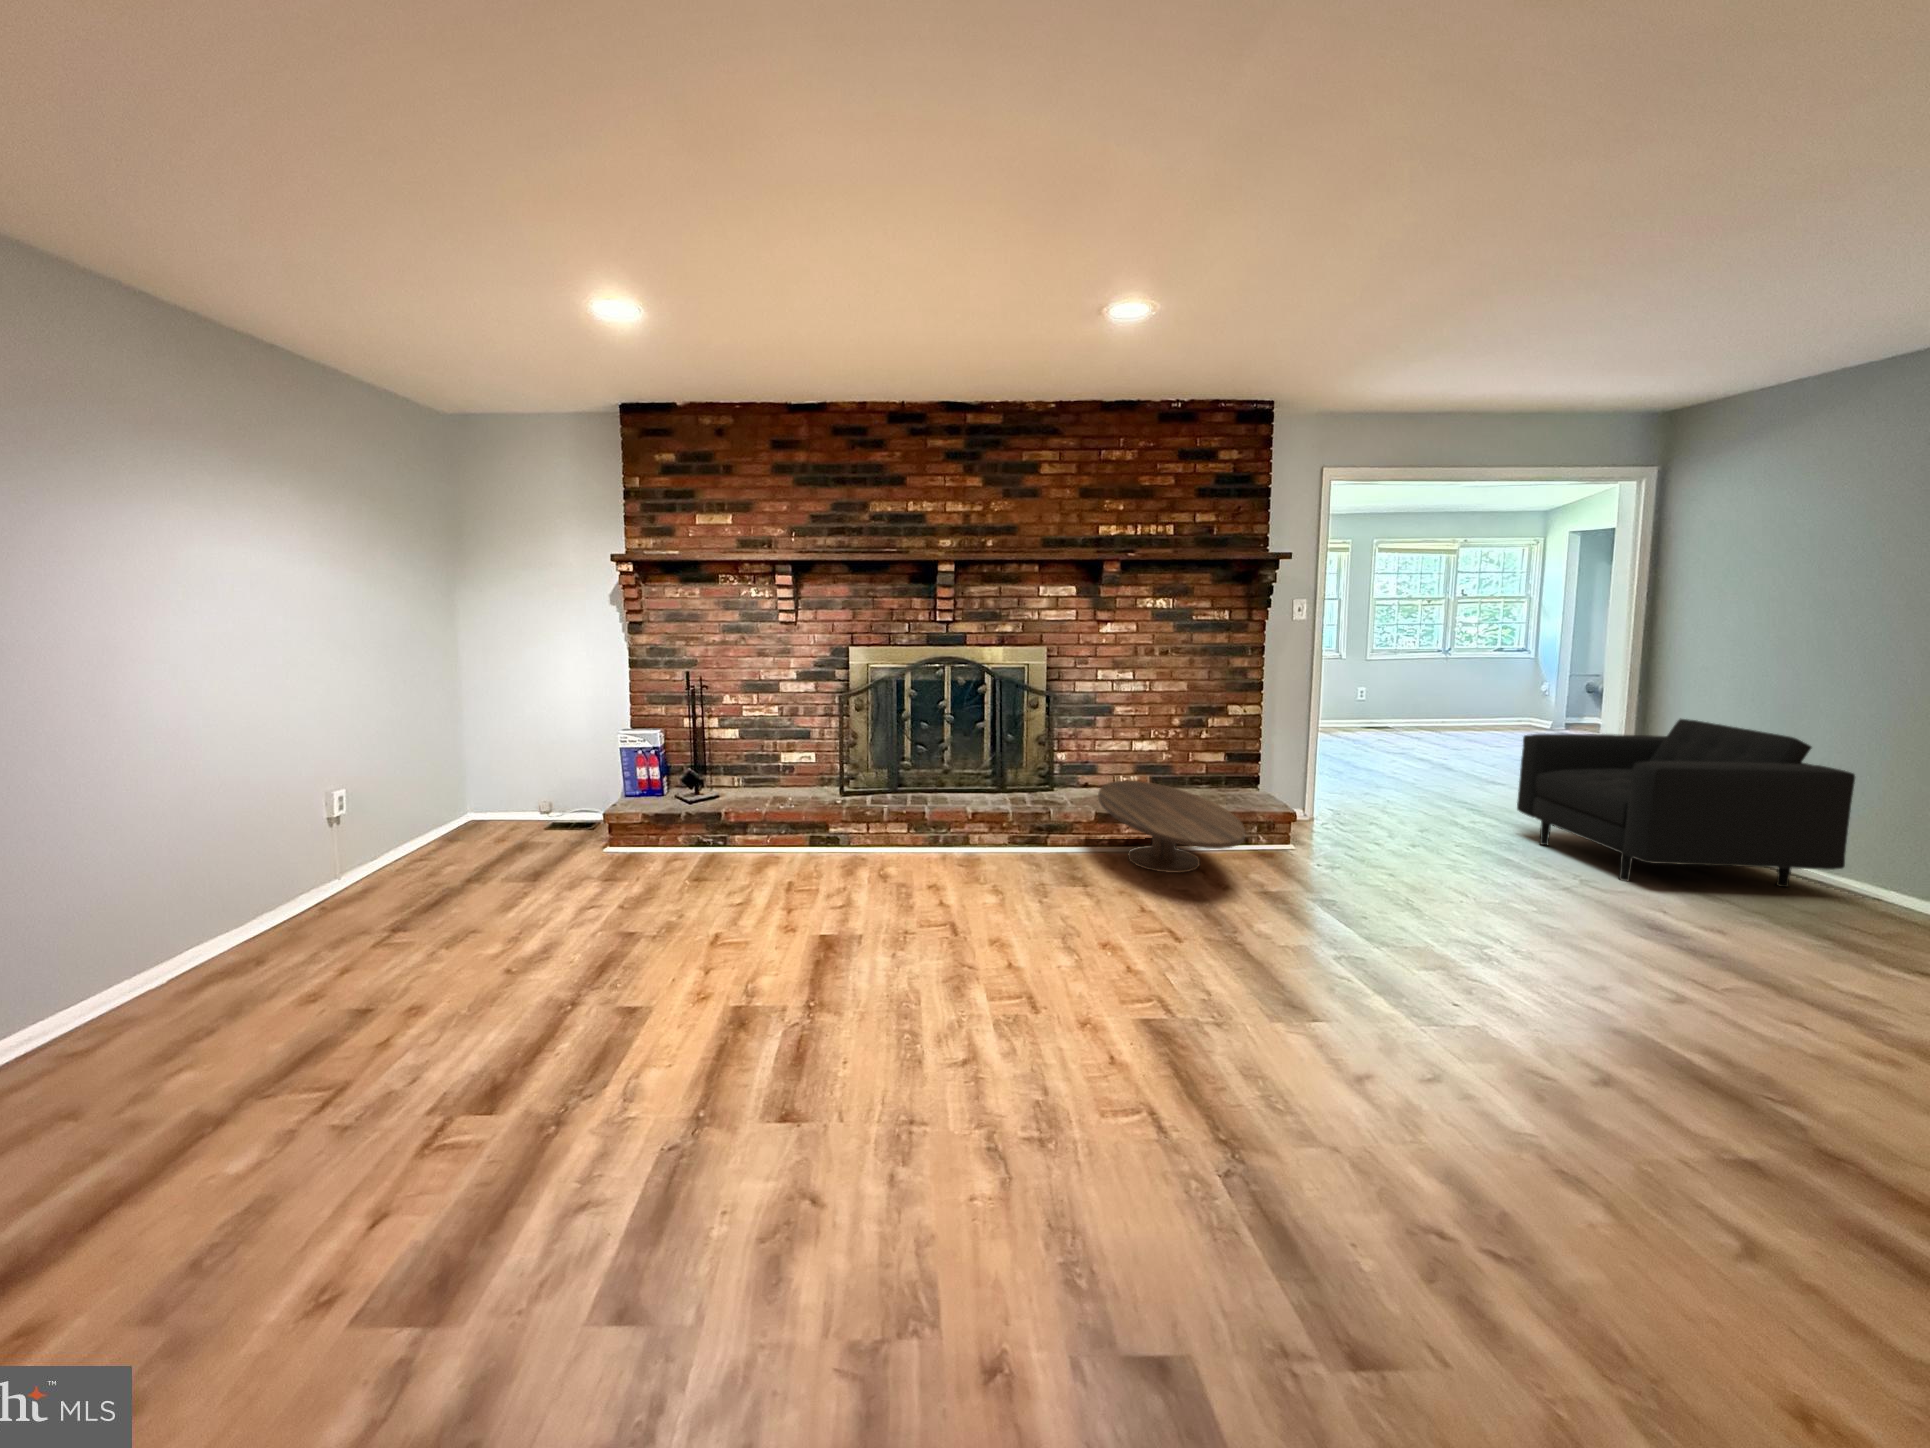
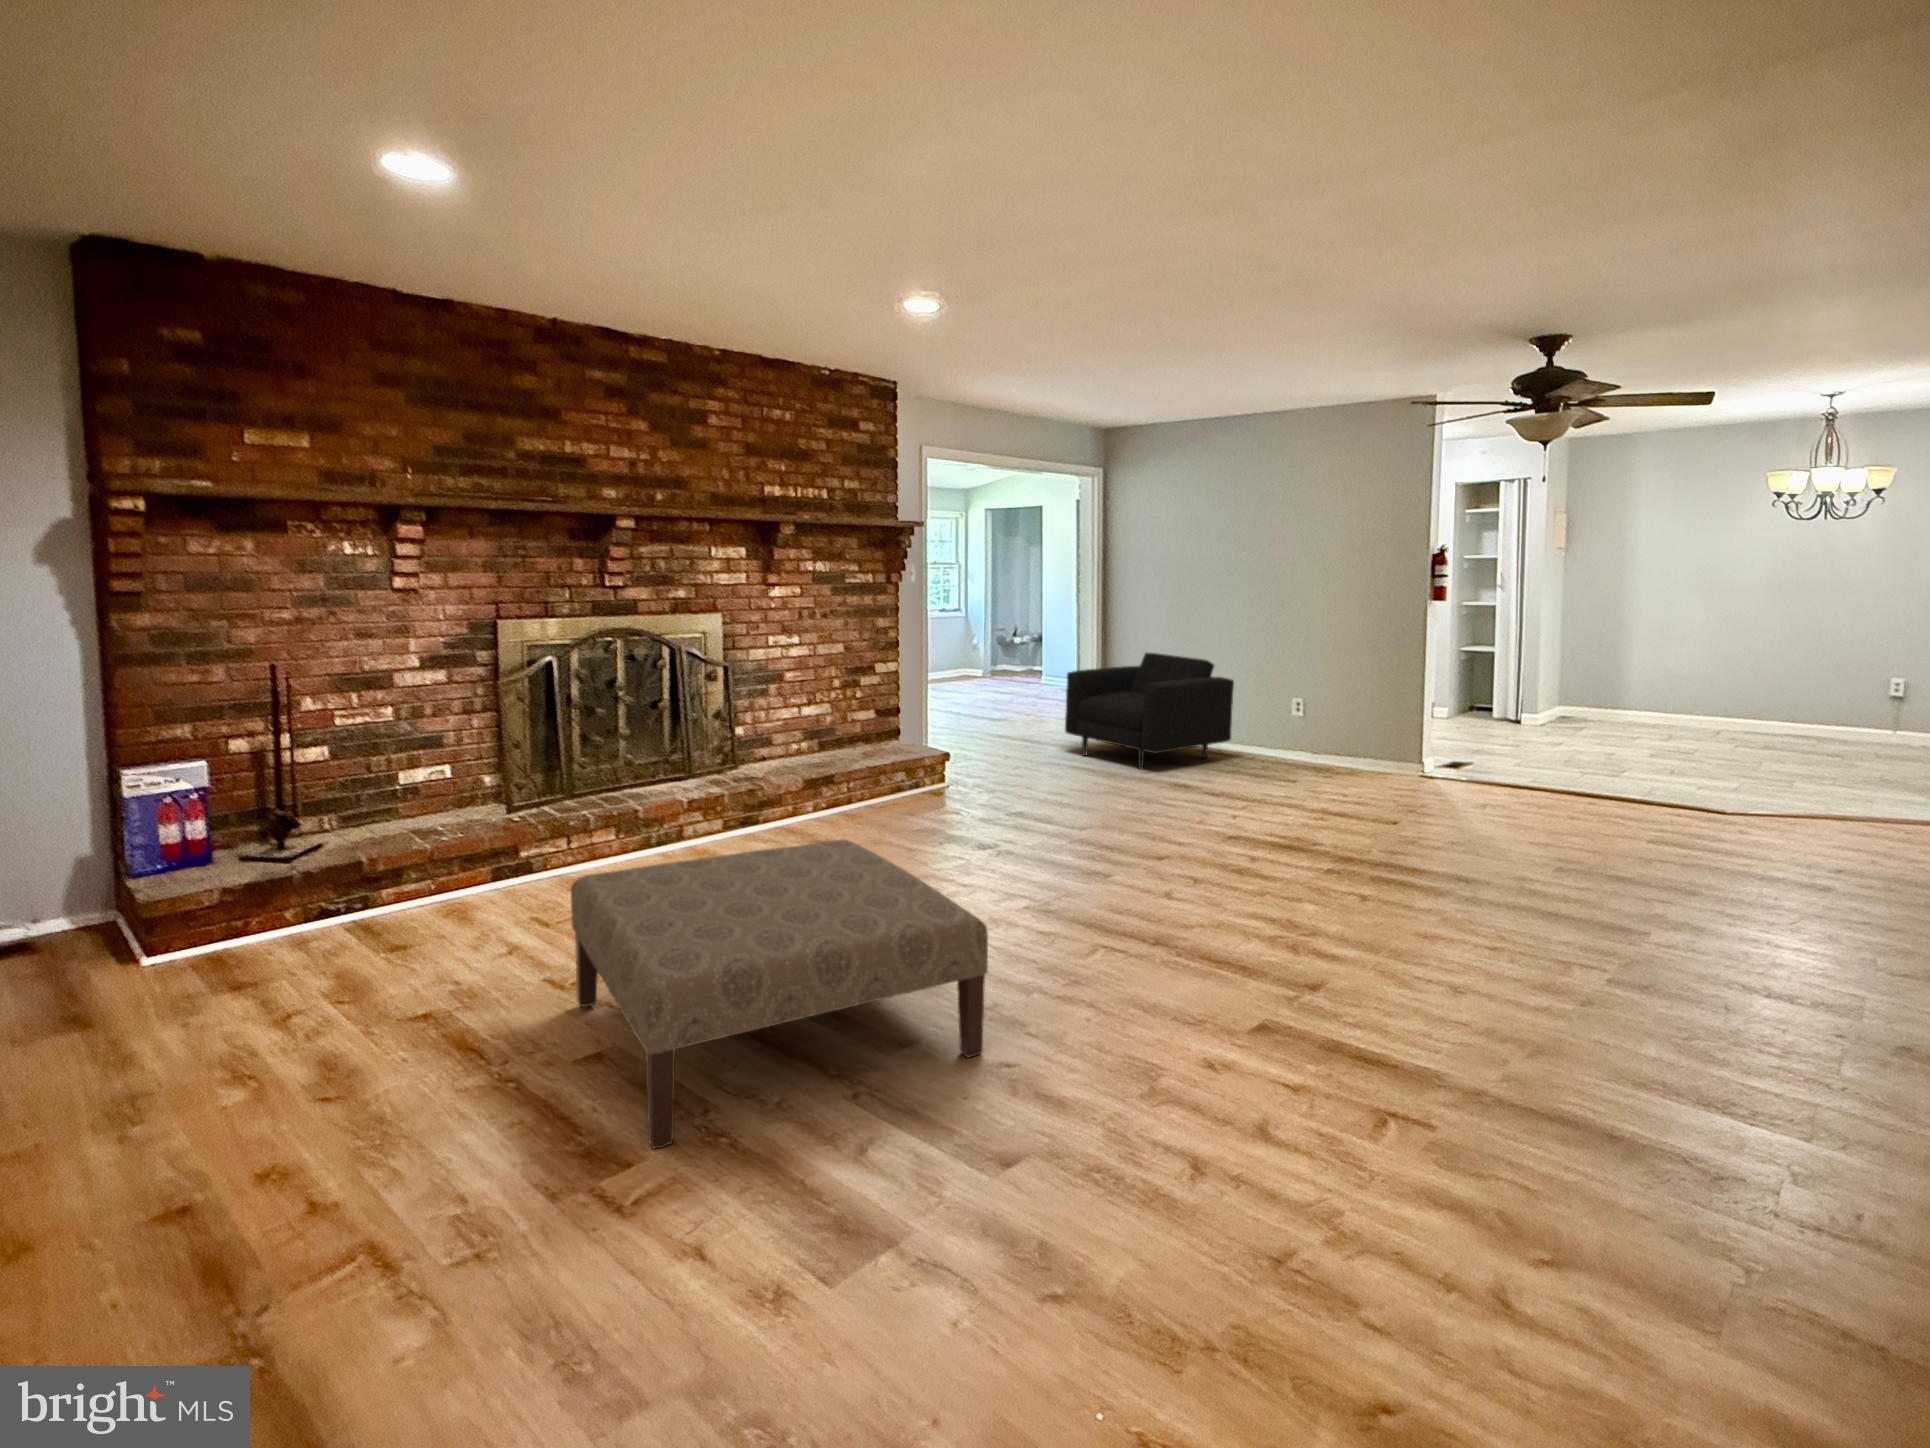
coffee table: present [1098,781,1245,873] -> none [788,747,957,824]
ottoman: none [470,860,934,1216] -> present [571,839,988,1148]

